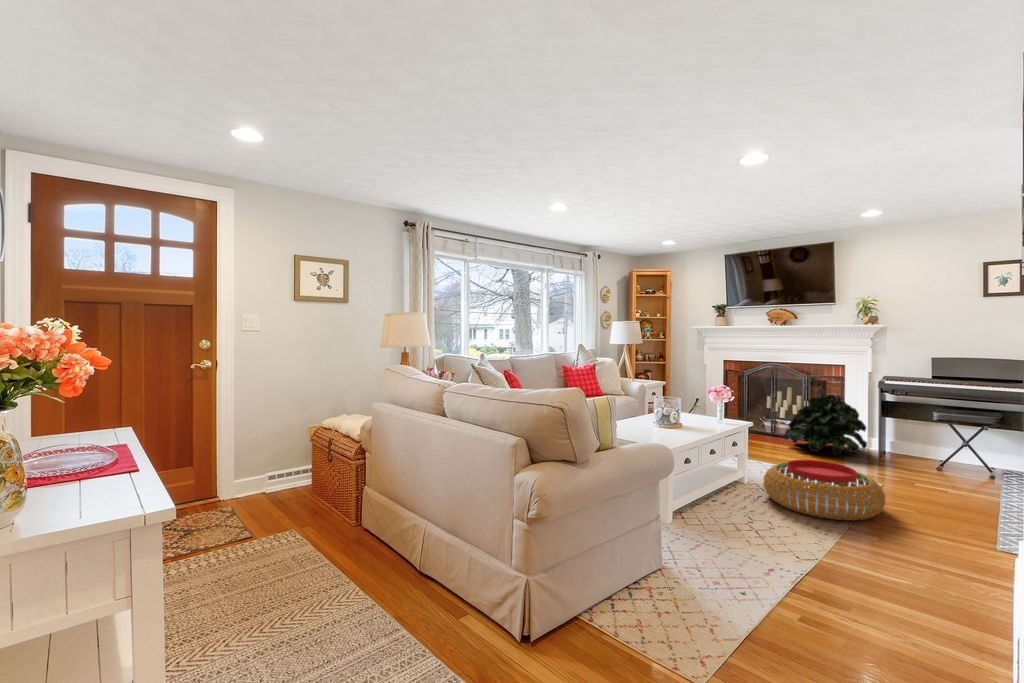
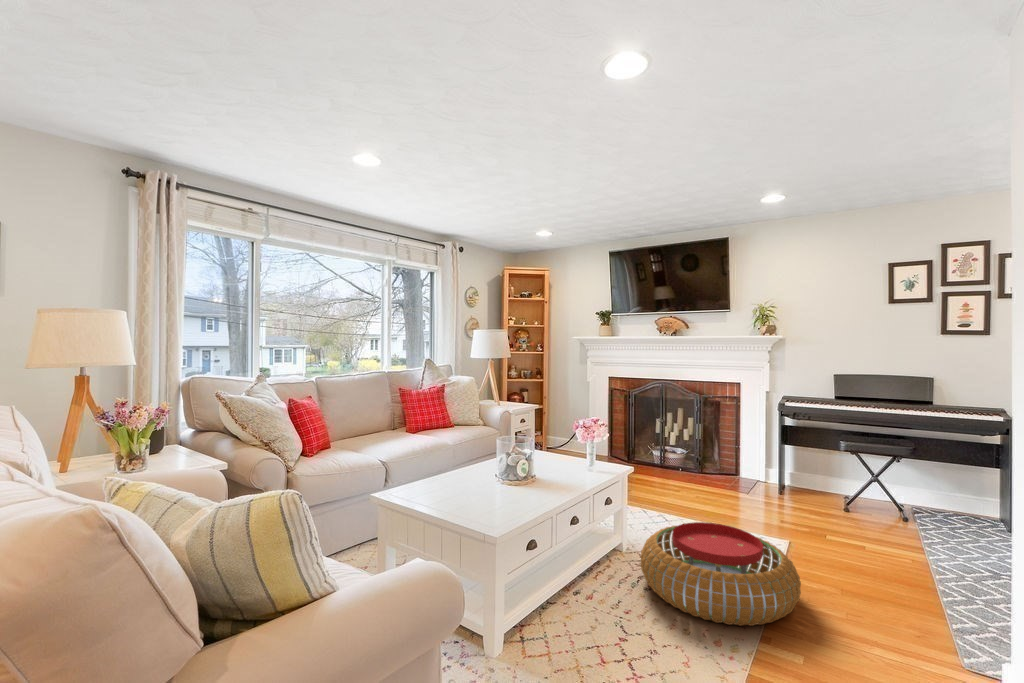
potted plant: present [785,395,867,455] -> none [674,419,767,497]

